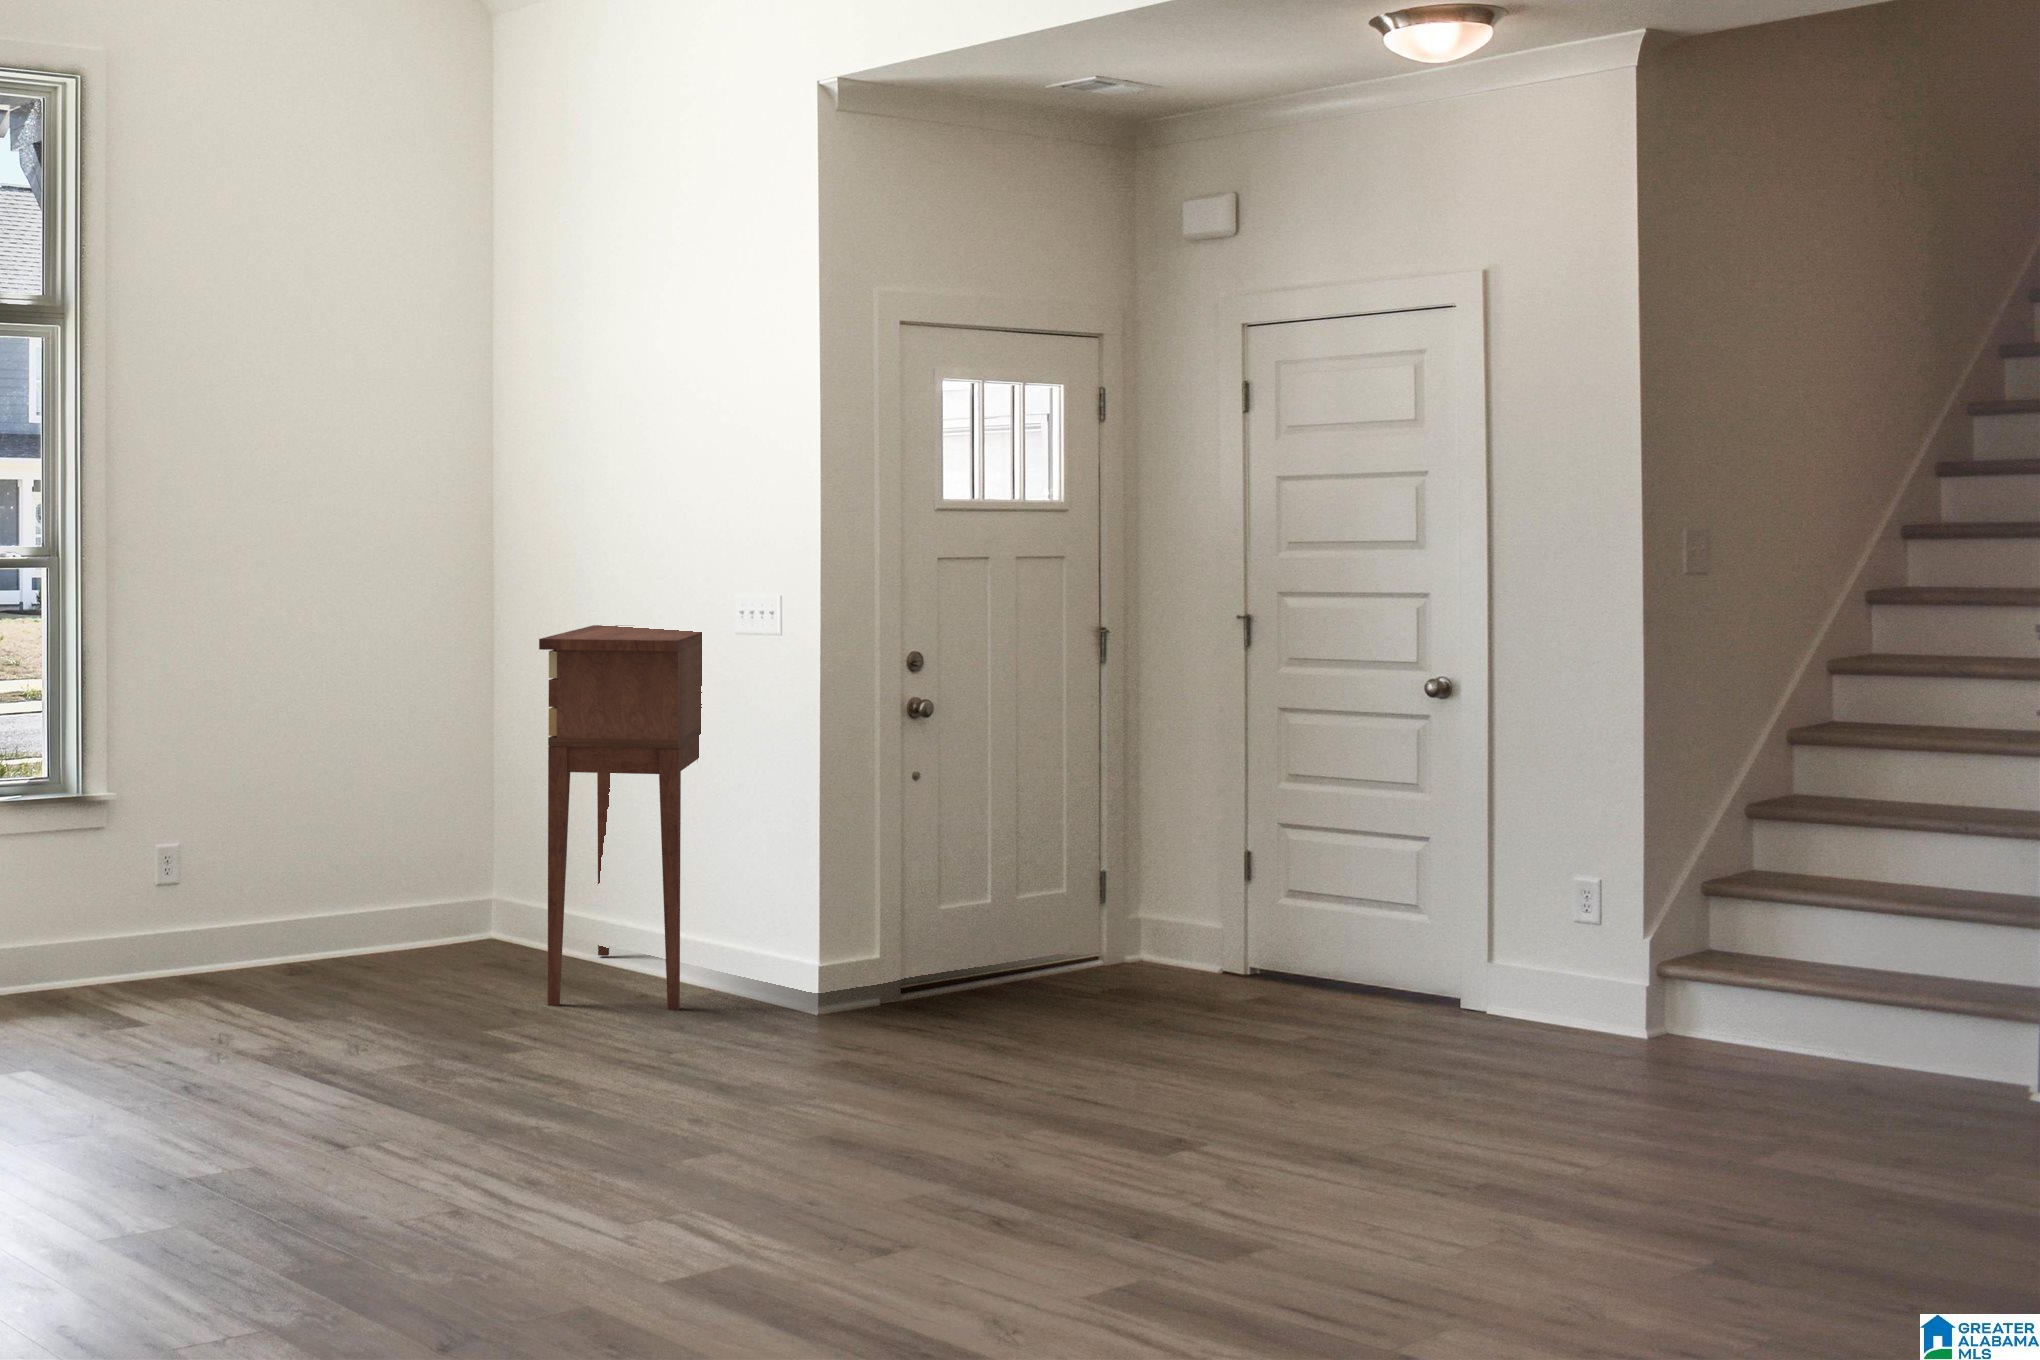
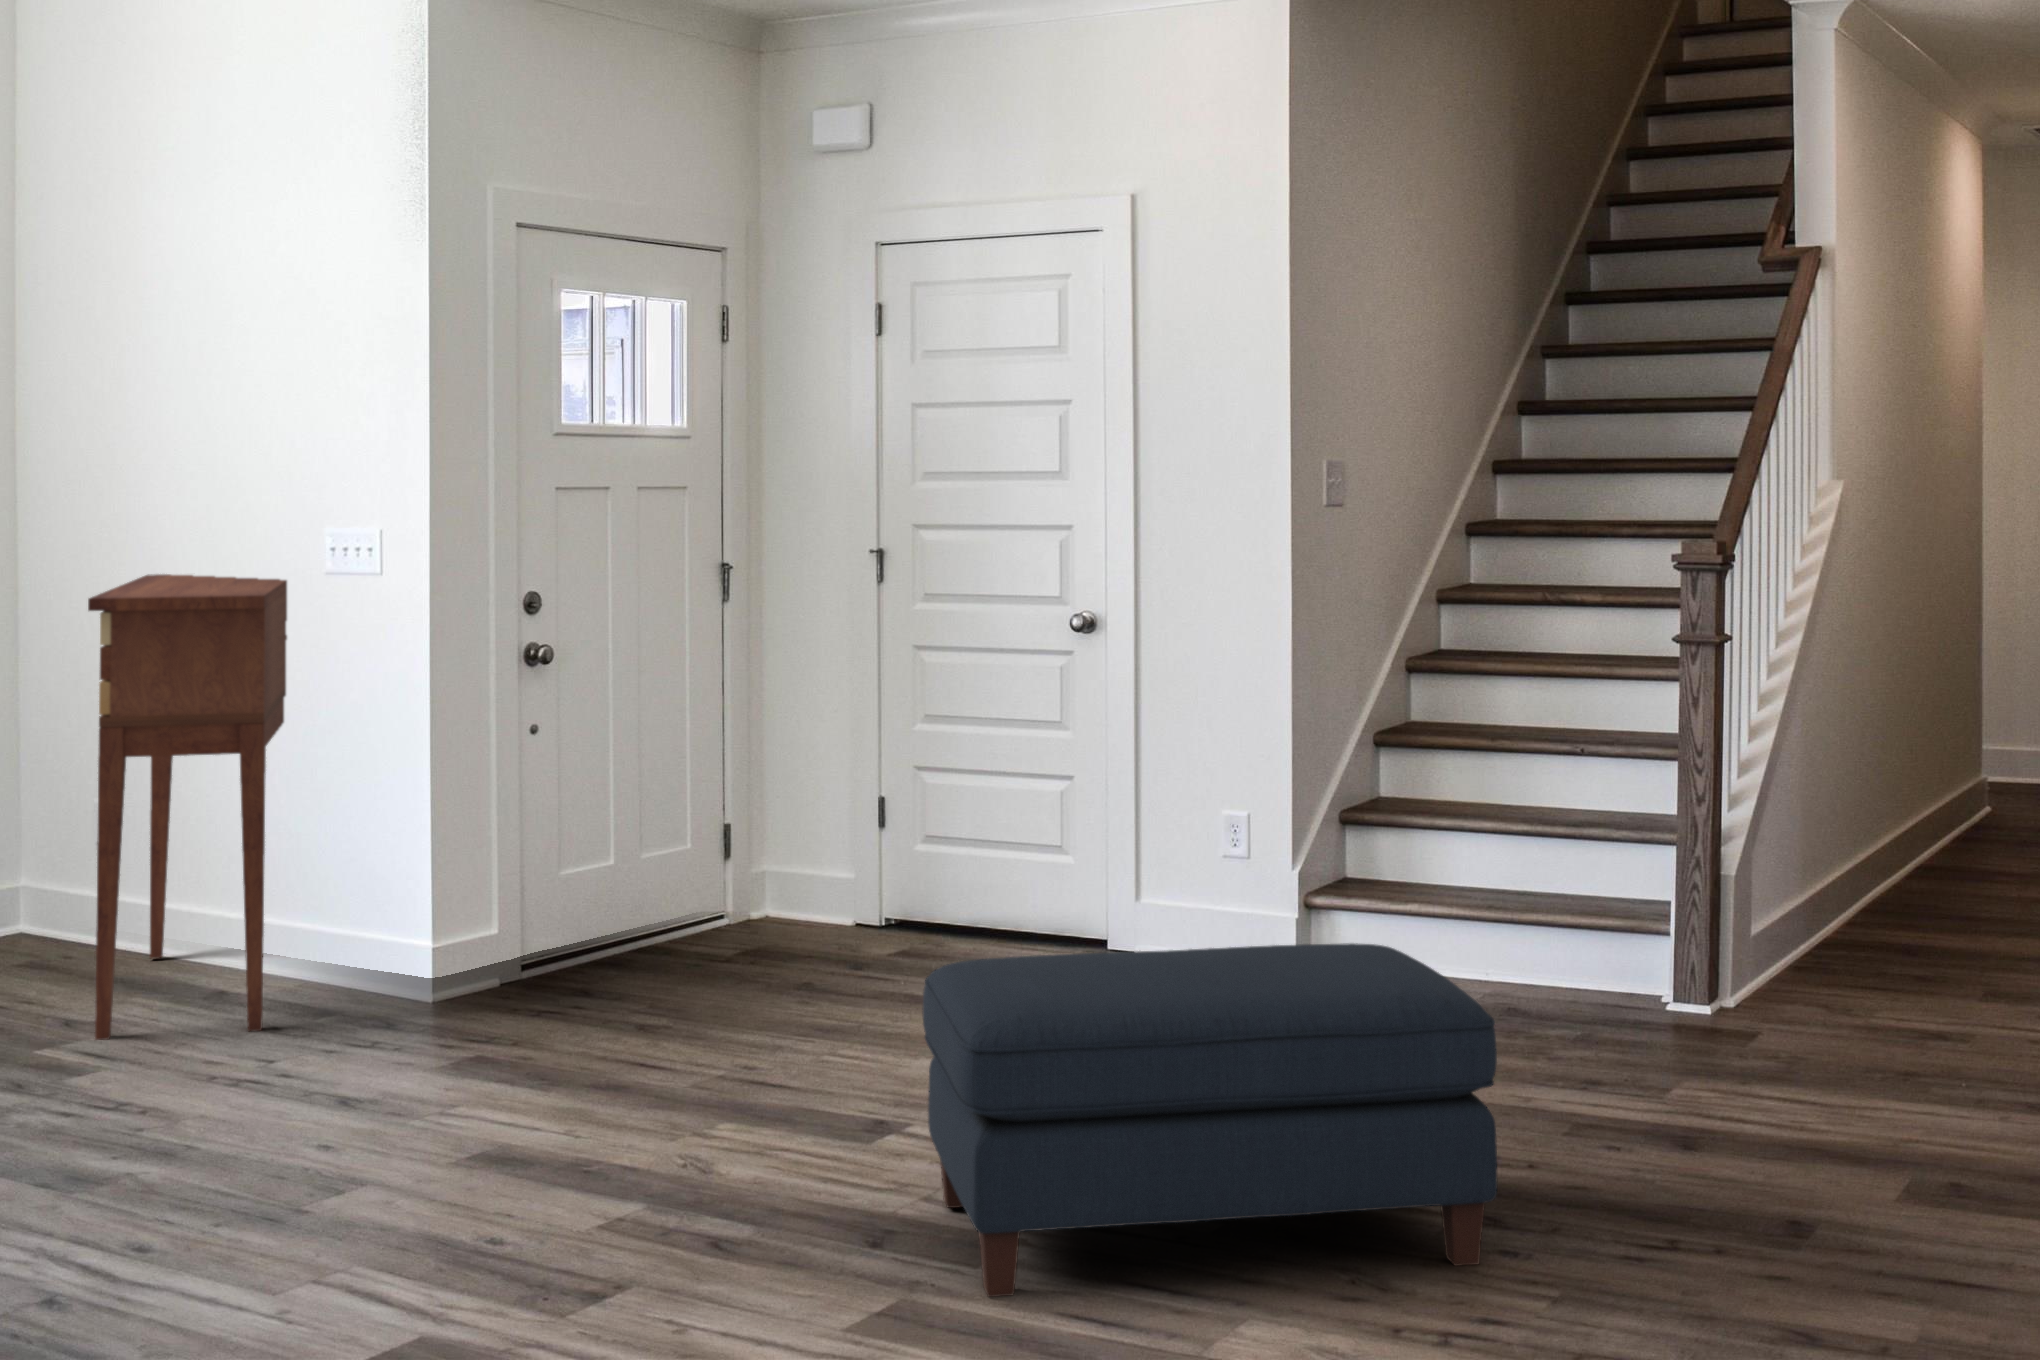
ottoman: none [1184,958,1688,1252] -> present [922,943,1497,1297]

